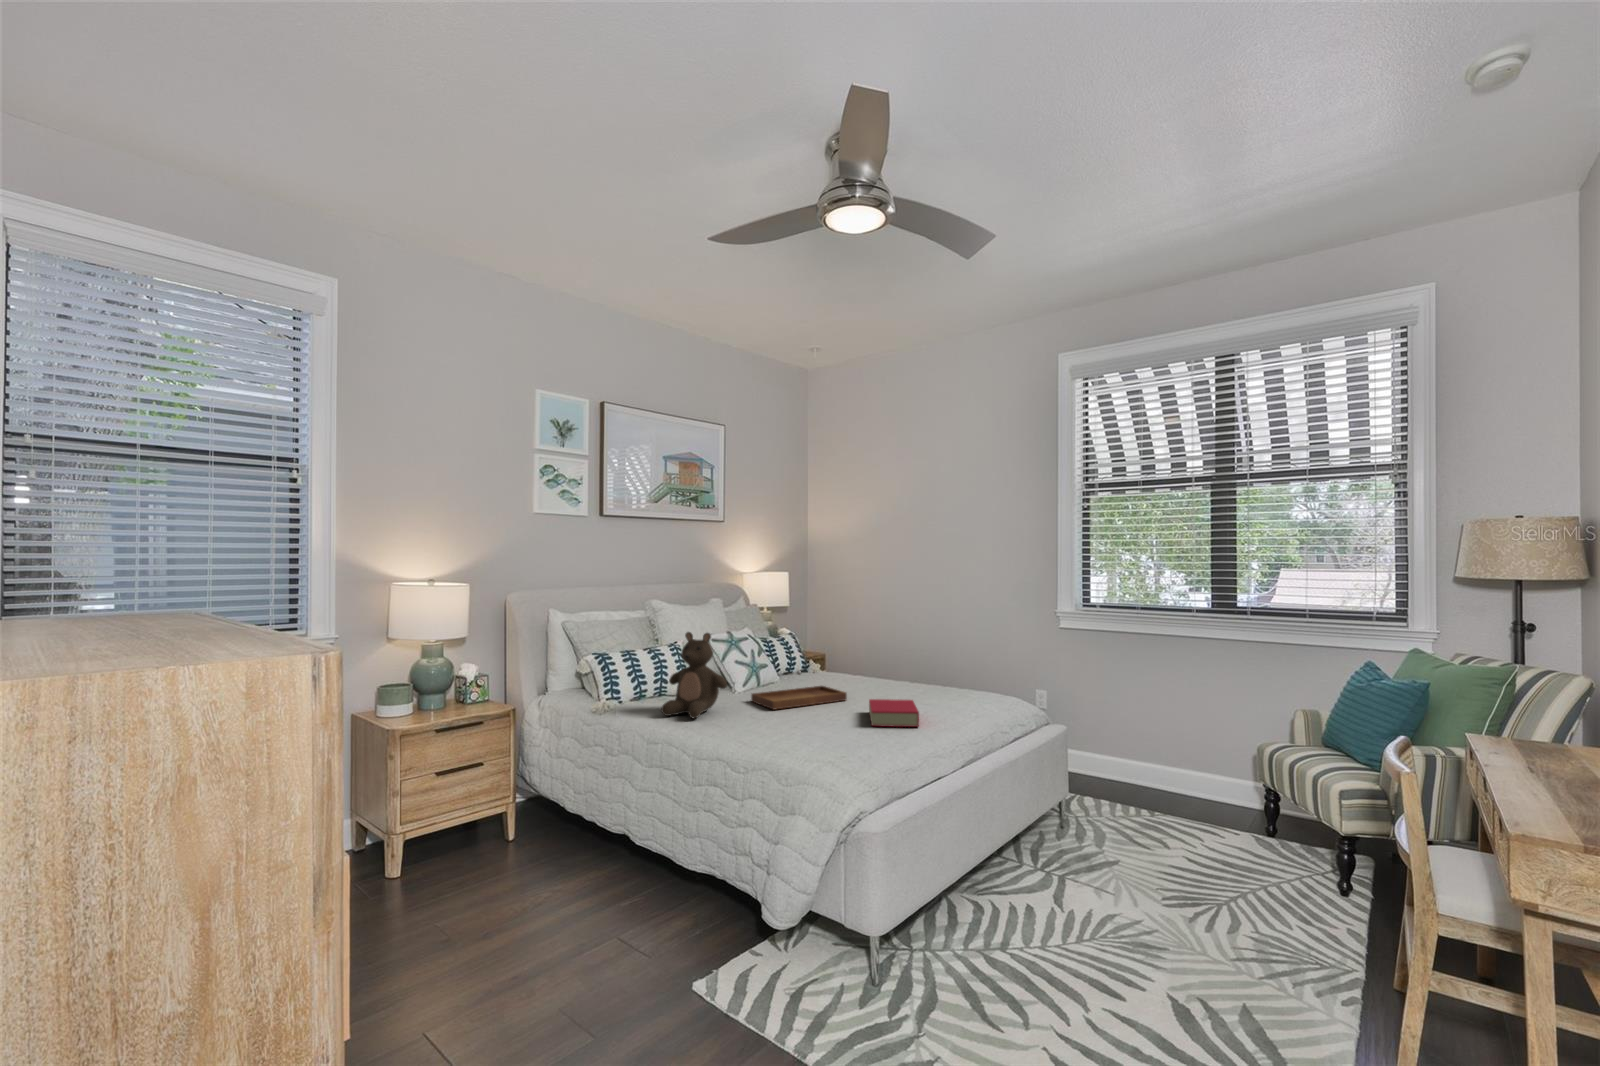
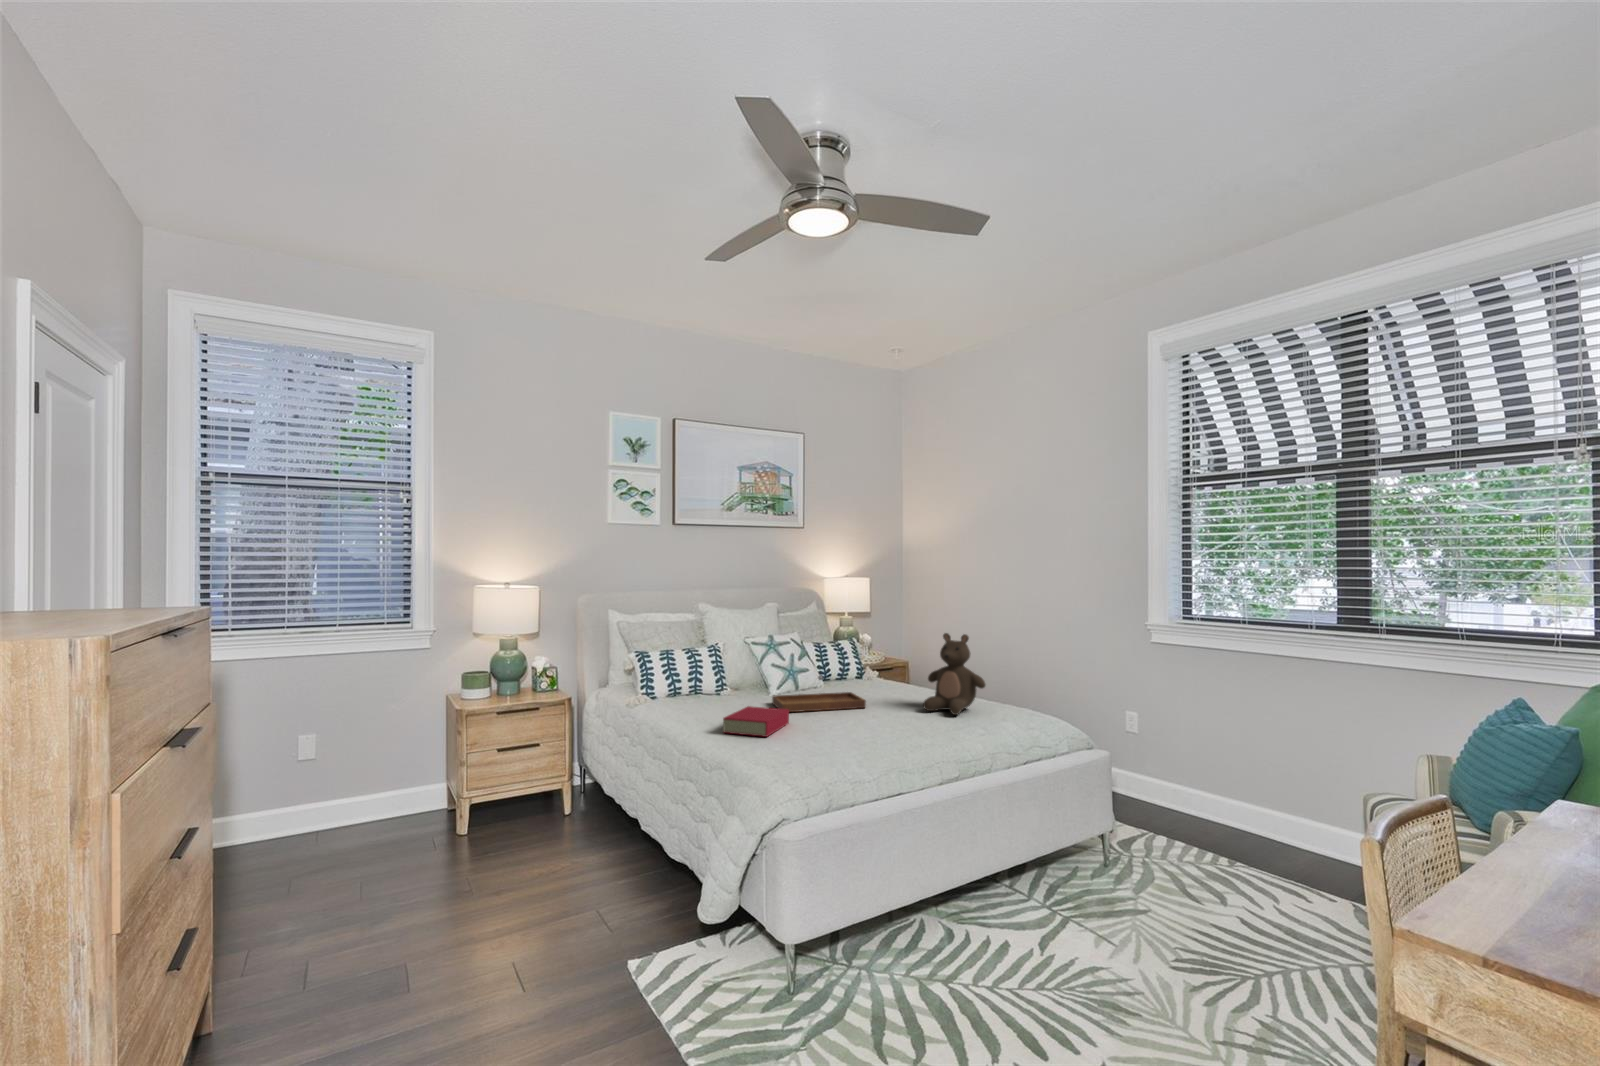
stuffed bear: present [661,632,727,718] -> present [923,633,985,715]
book: present [869,699,919,727] -> present [723,706,789,737]

